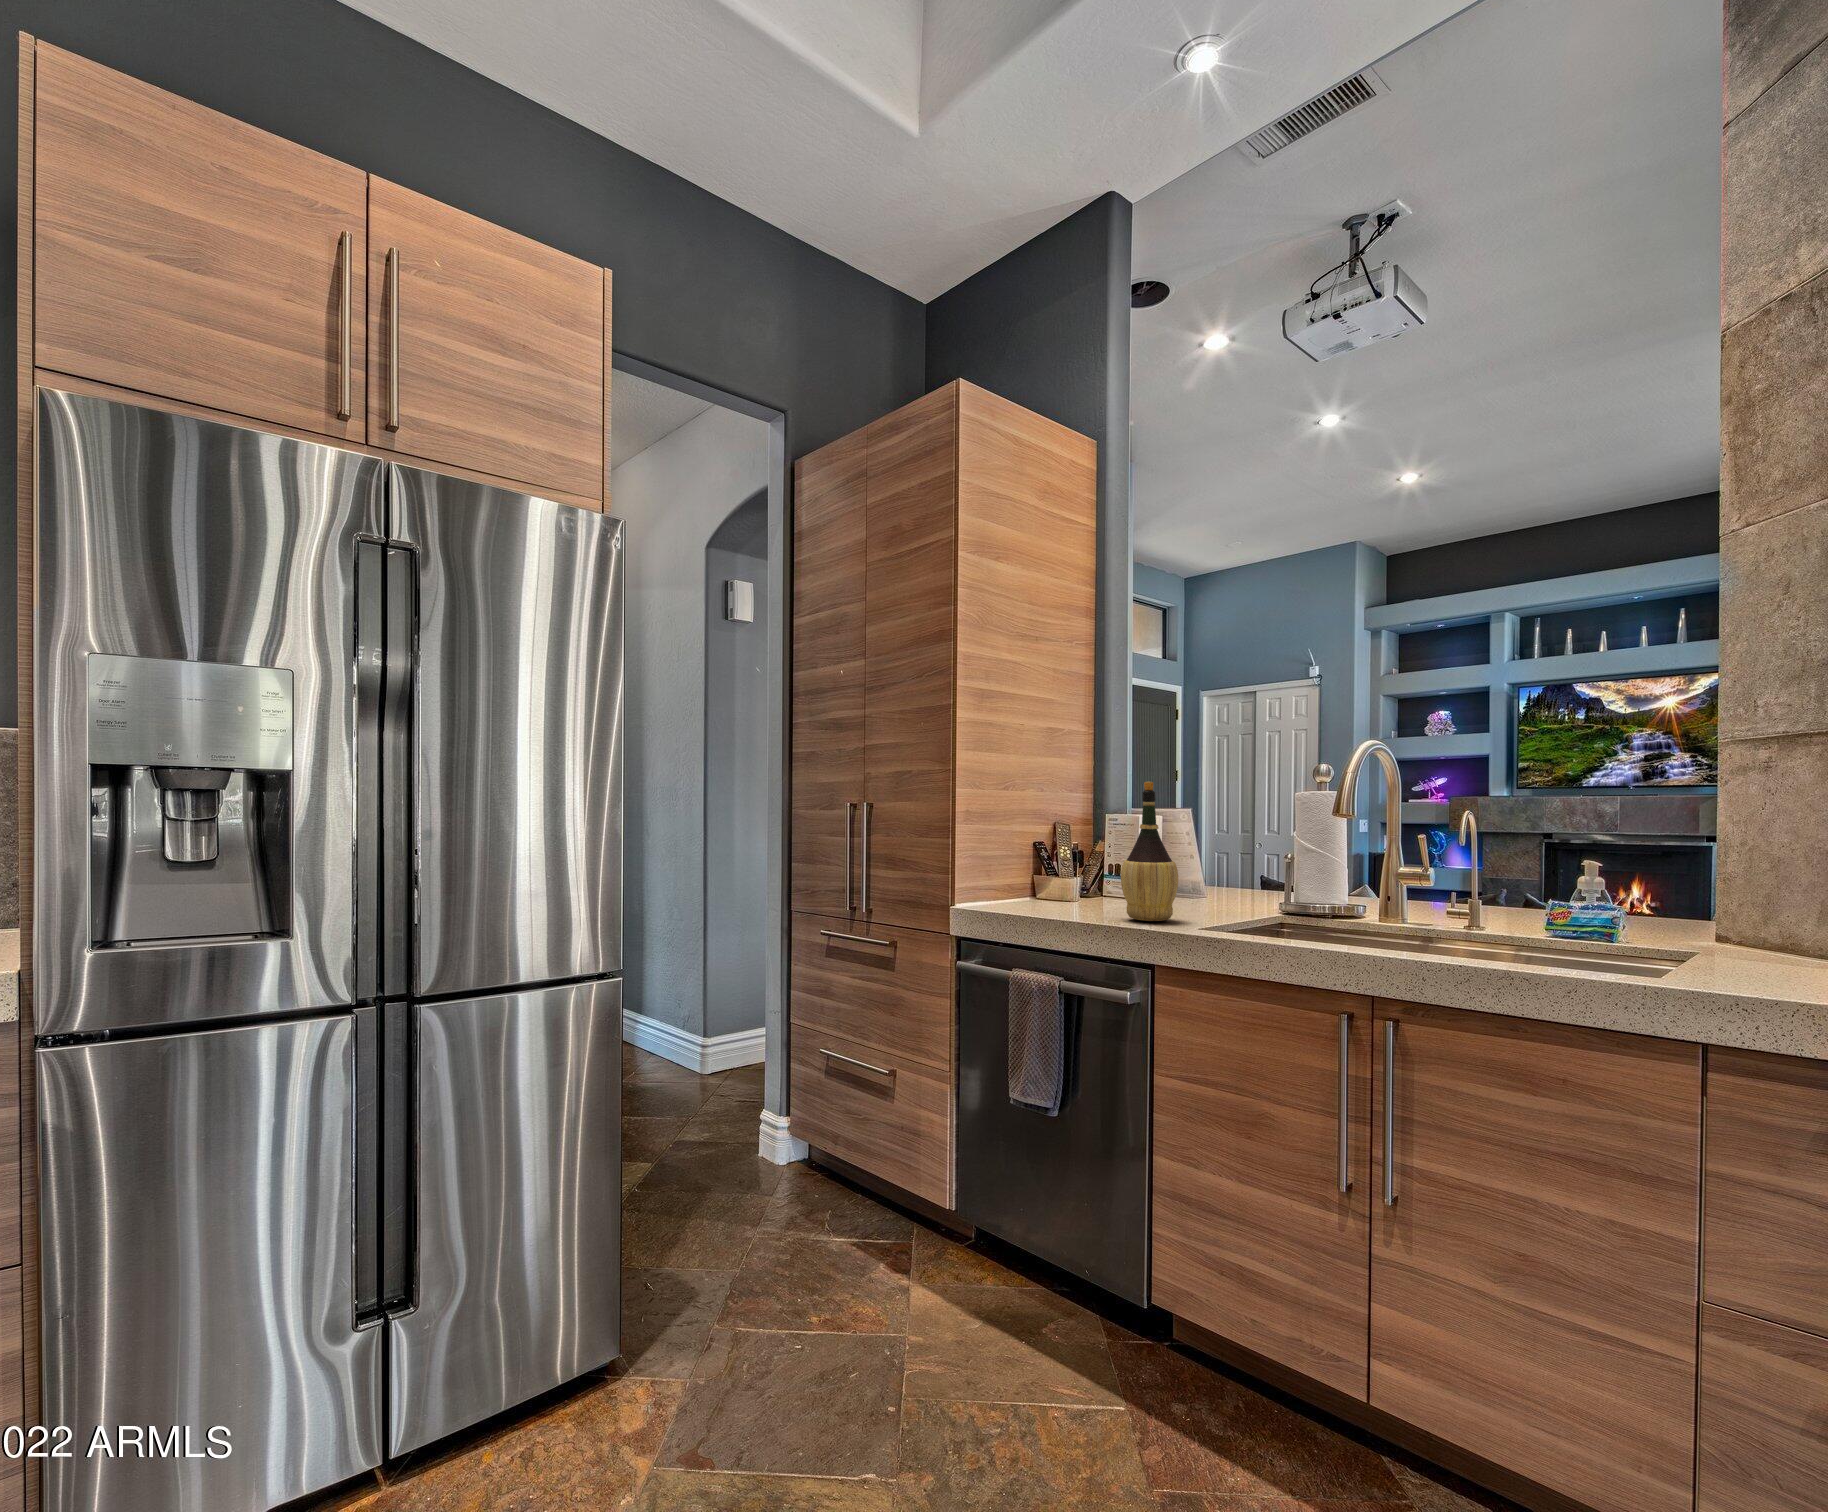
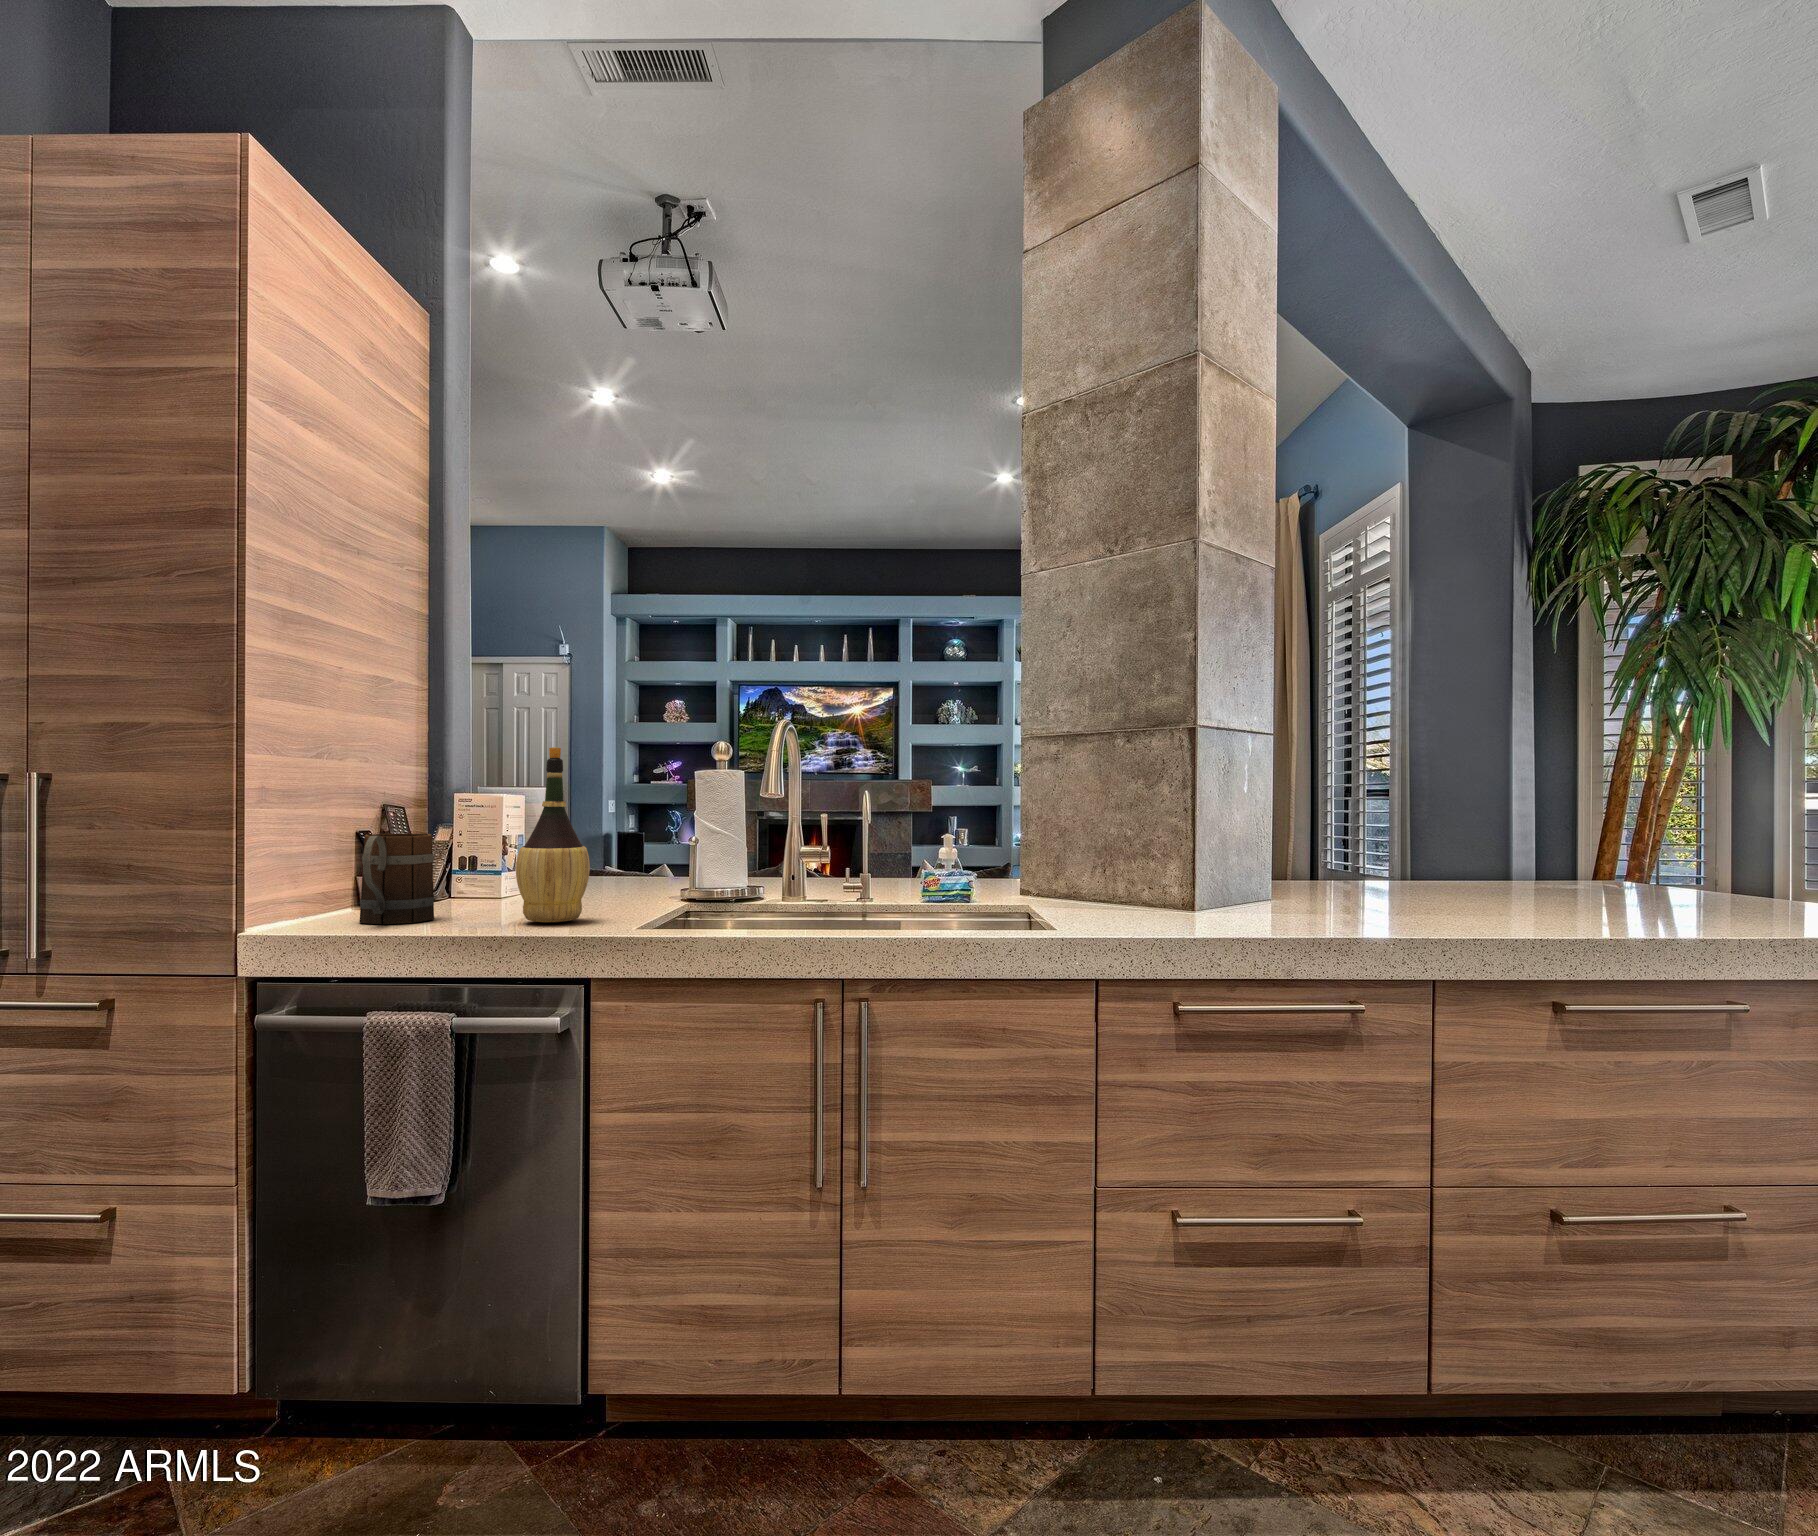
mug: none [1020,844,1077,911] -> present [359,833,435,924]

